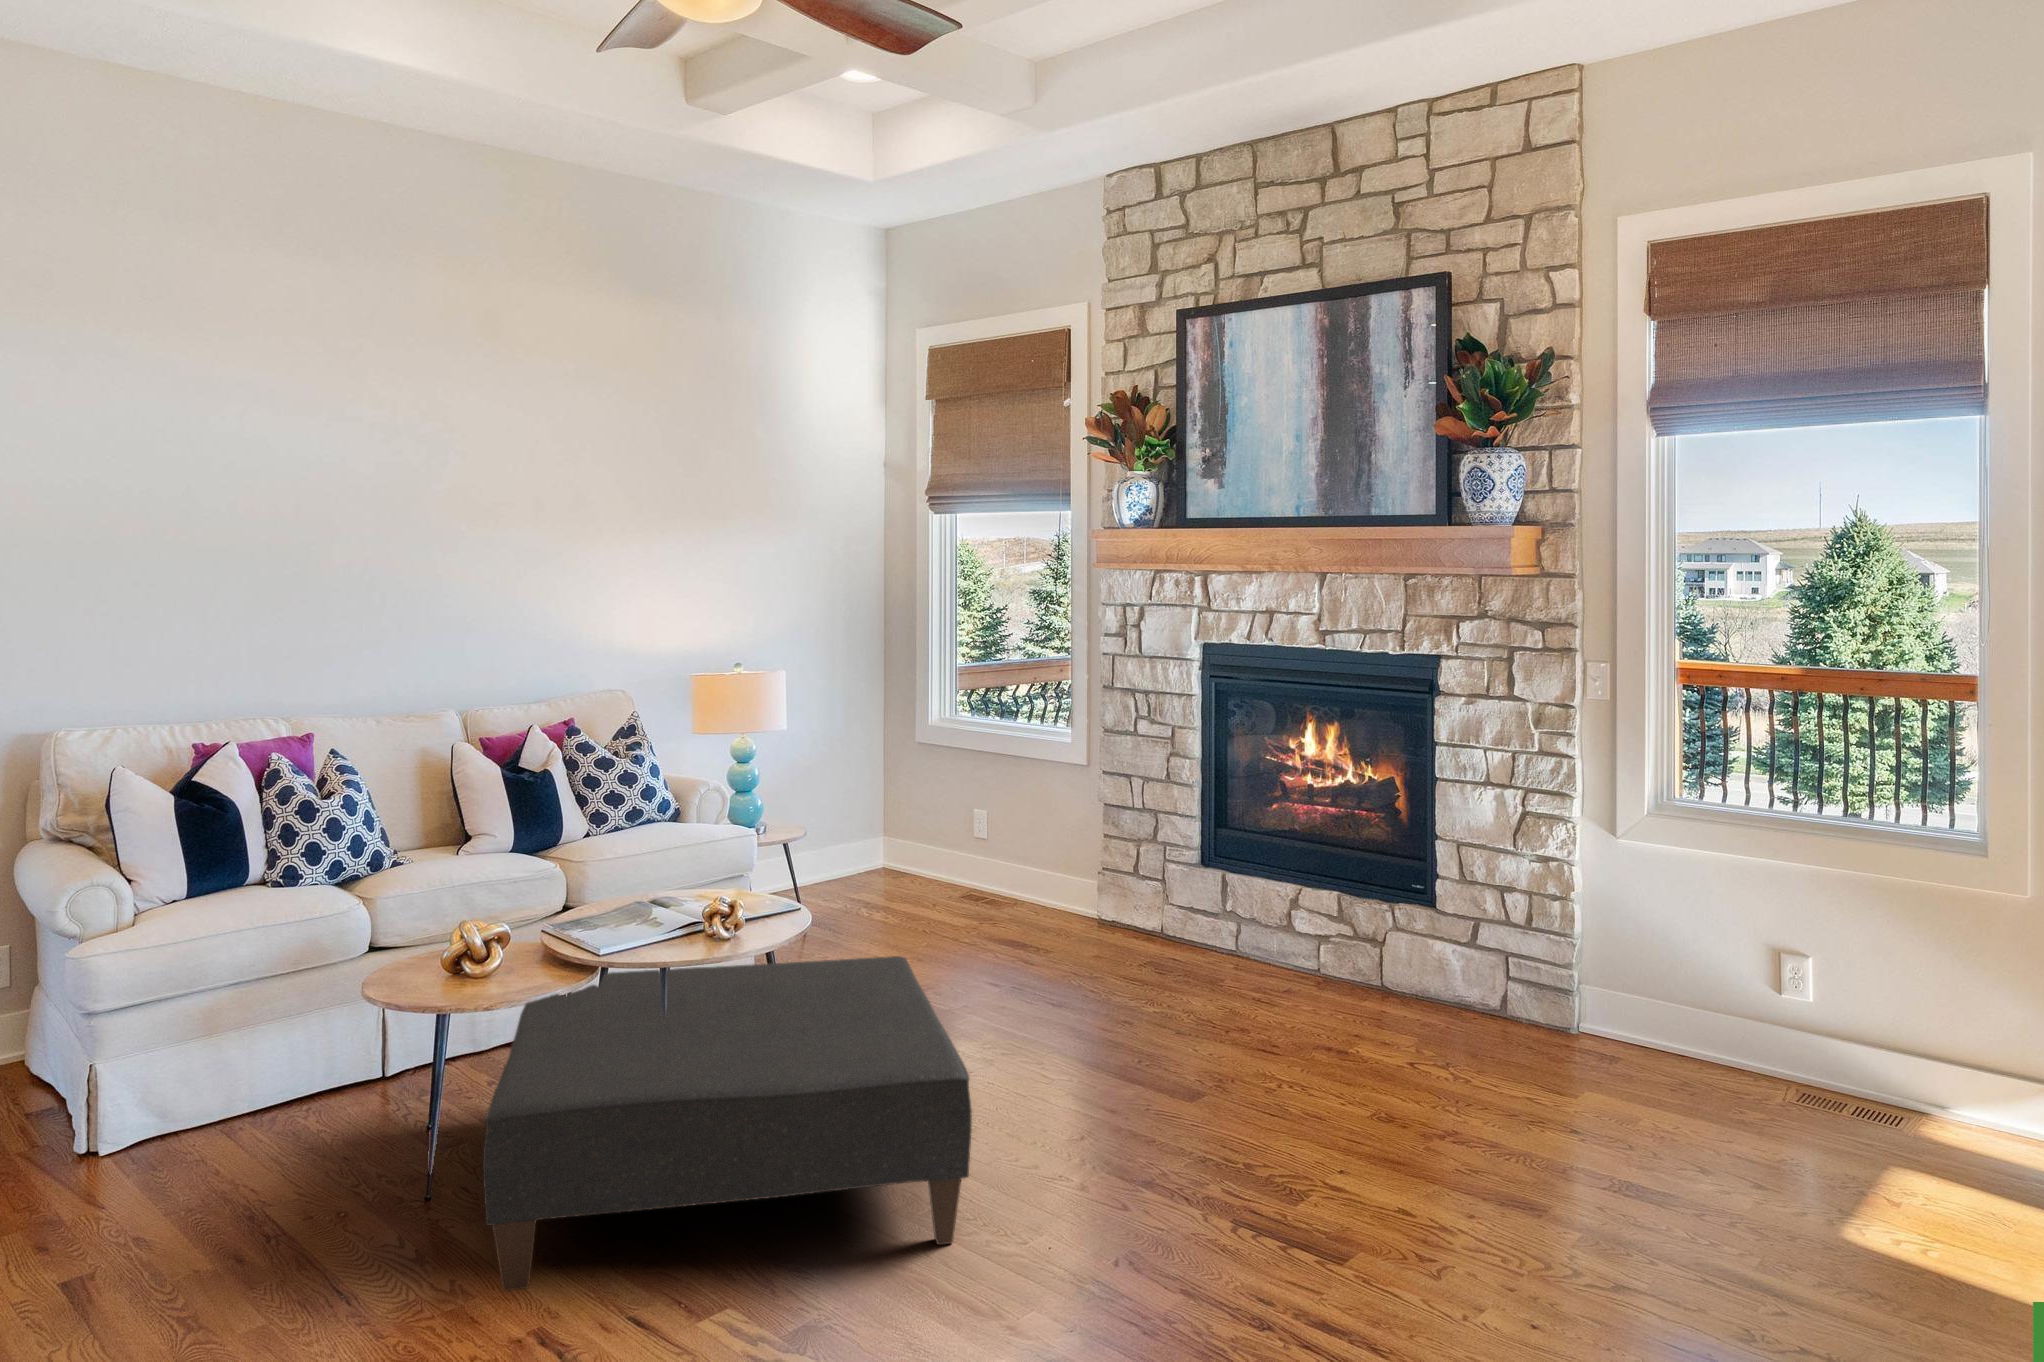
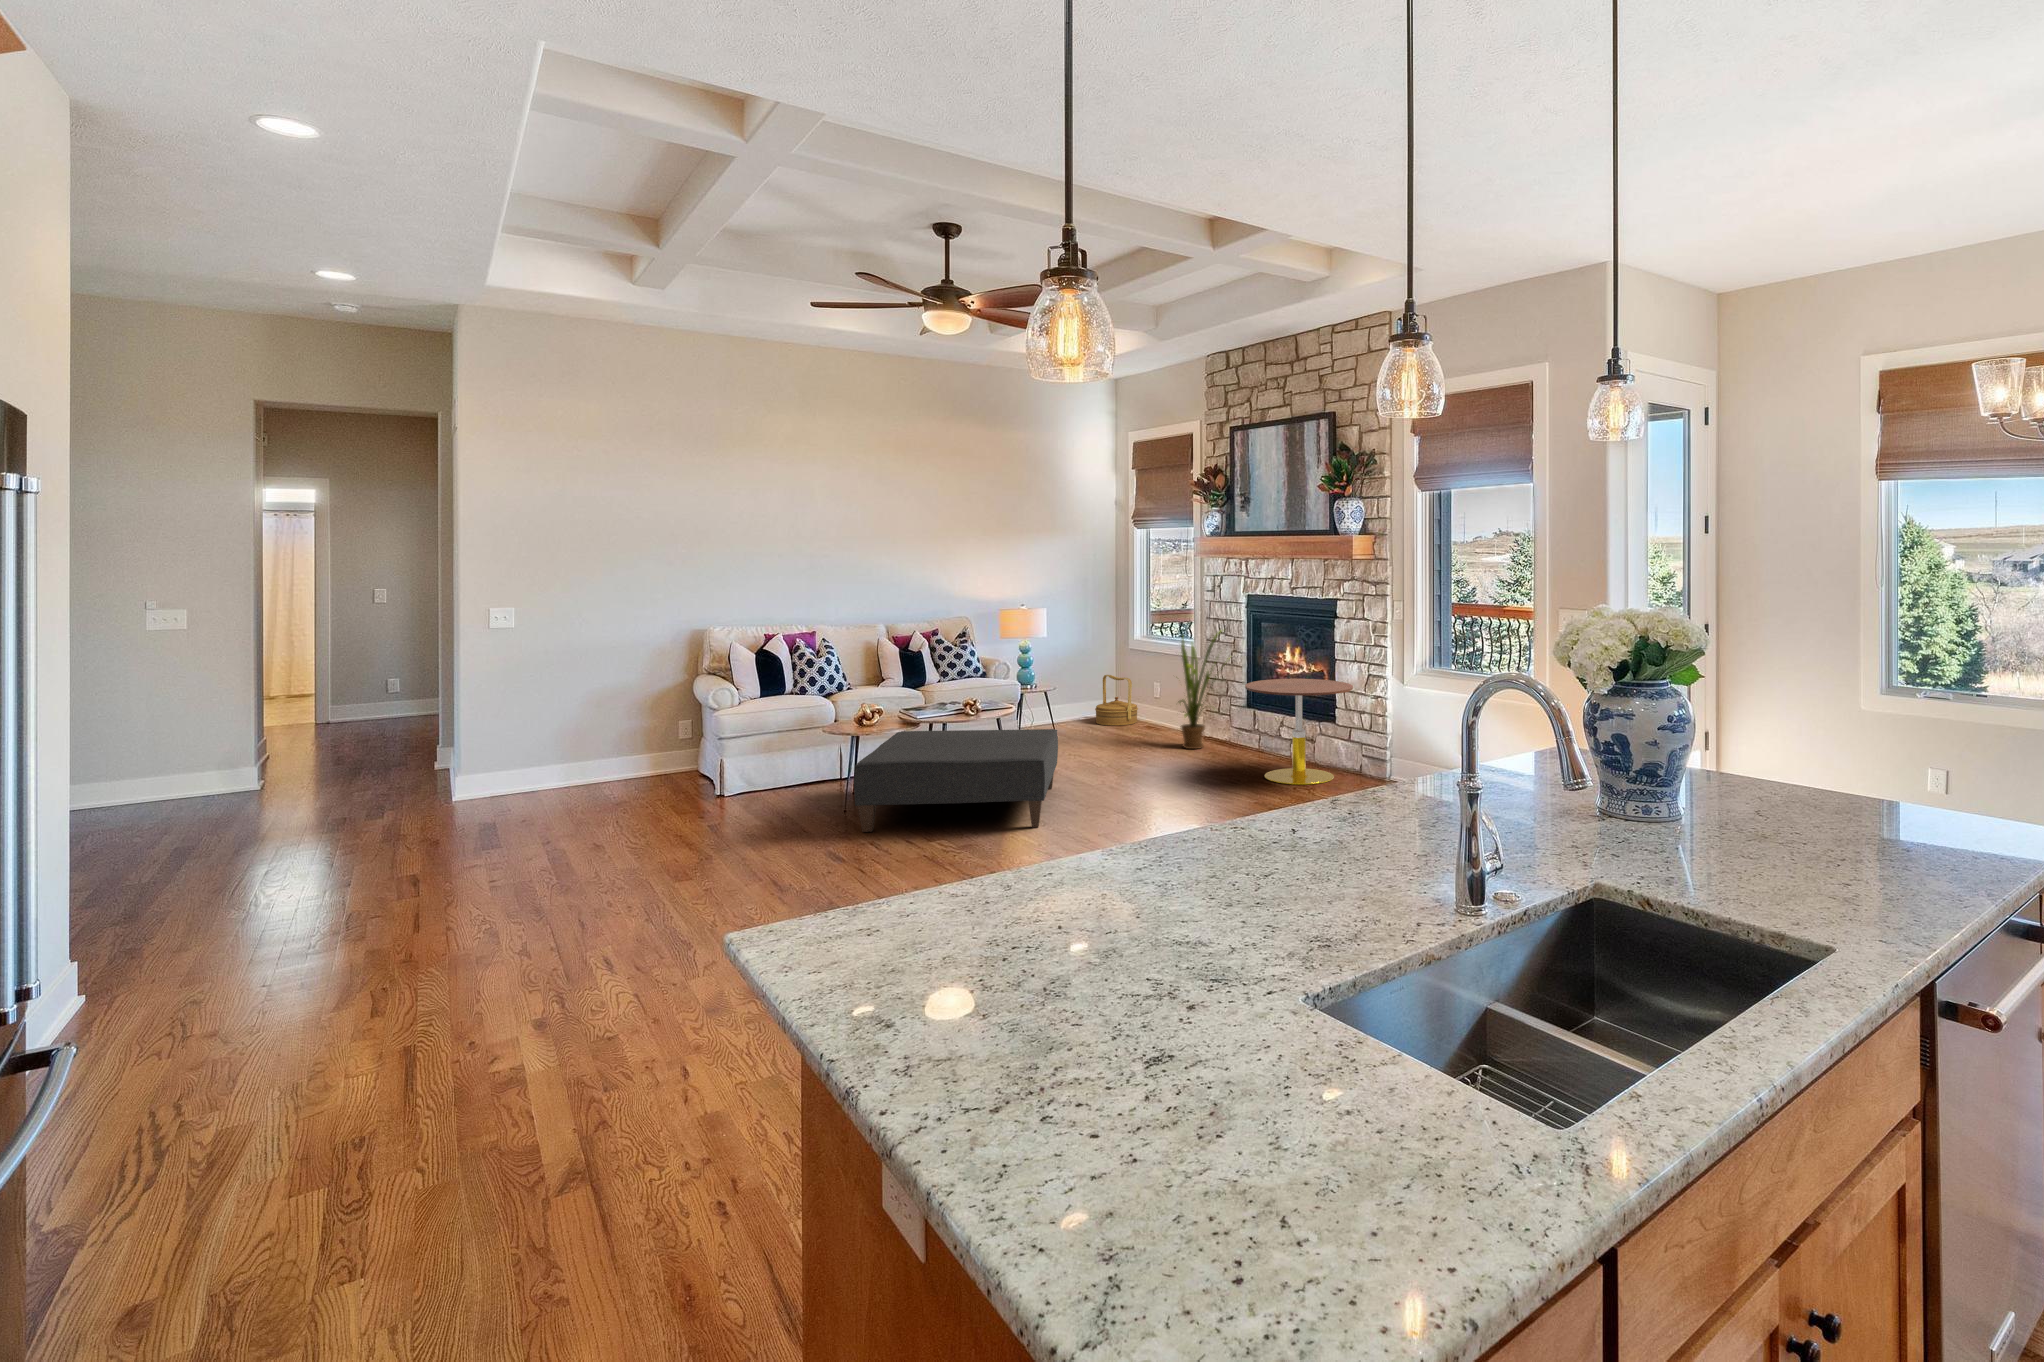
house plant: none [1062,711,1179,956] -> present [1178,630,1230,749]
woven basket: none [860,794,942,896] -> present [1095,675,1138,726]
side table: none [1280,819,1514,1056] -> present [1245,679,1353,785]

